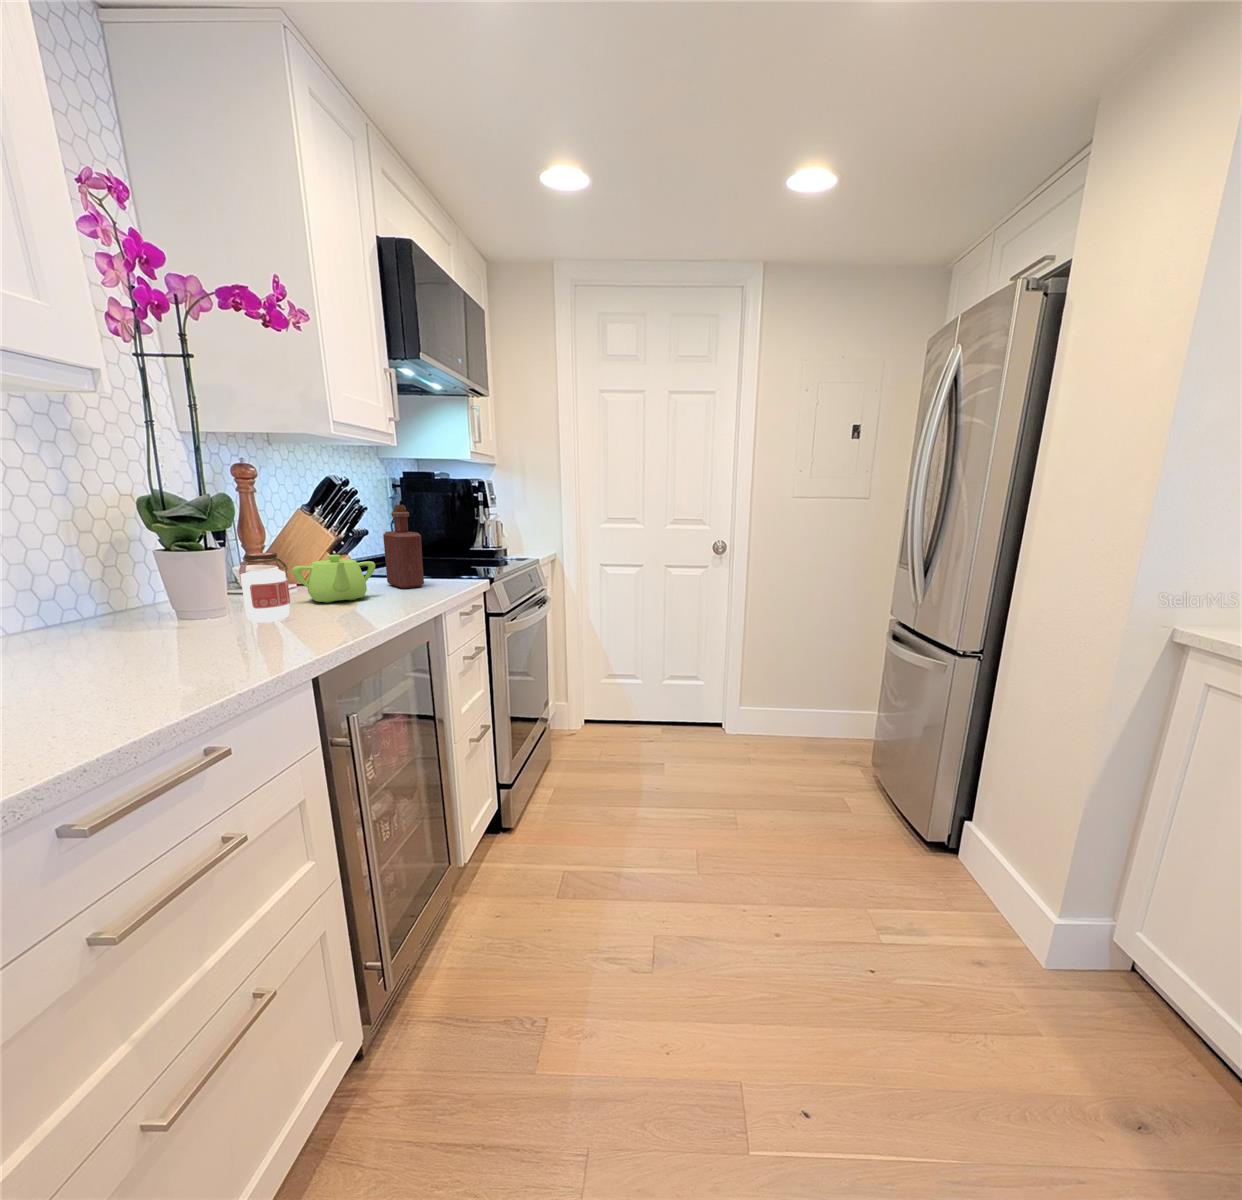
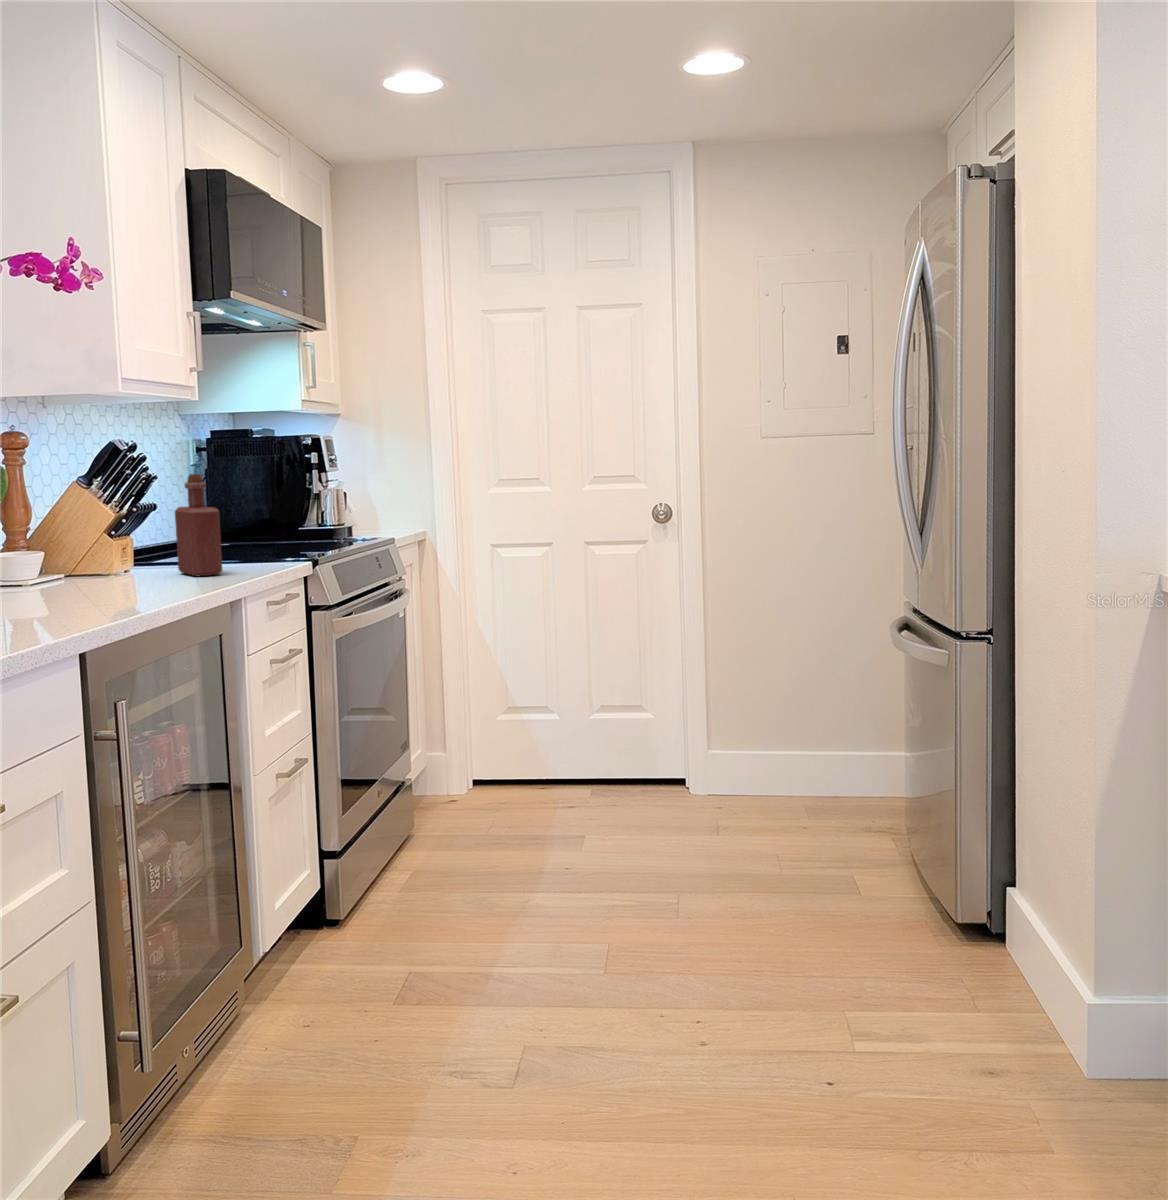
jar: present [239,553,290,623] -> none [26,527,75,600]
teapot: present [292,555,375,603] -> none [73,533,164,587]

